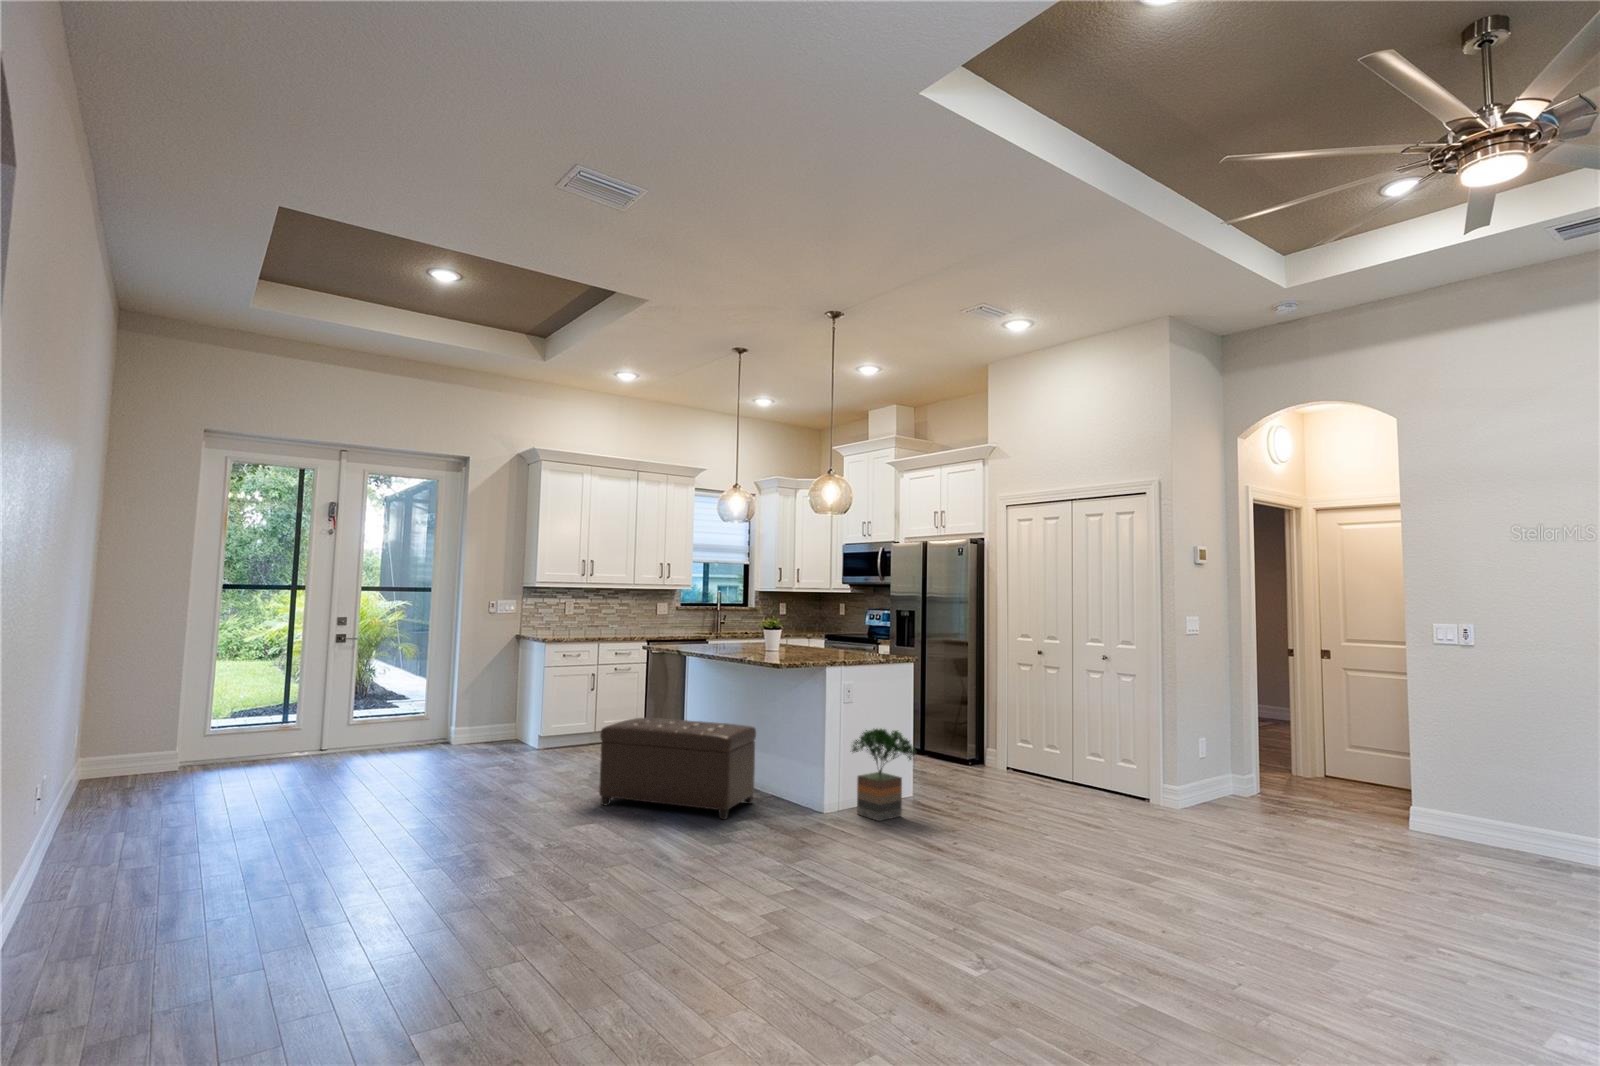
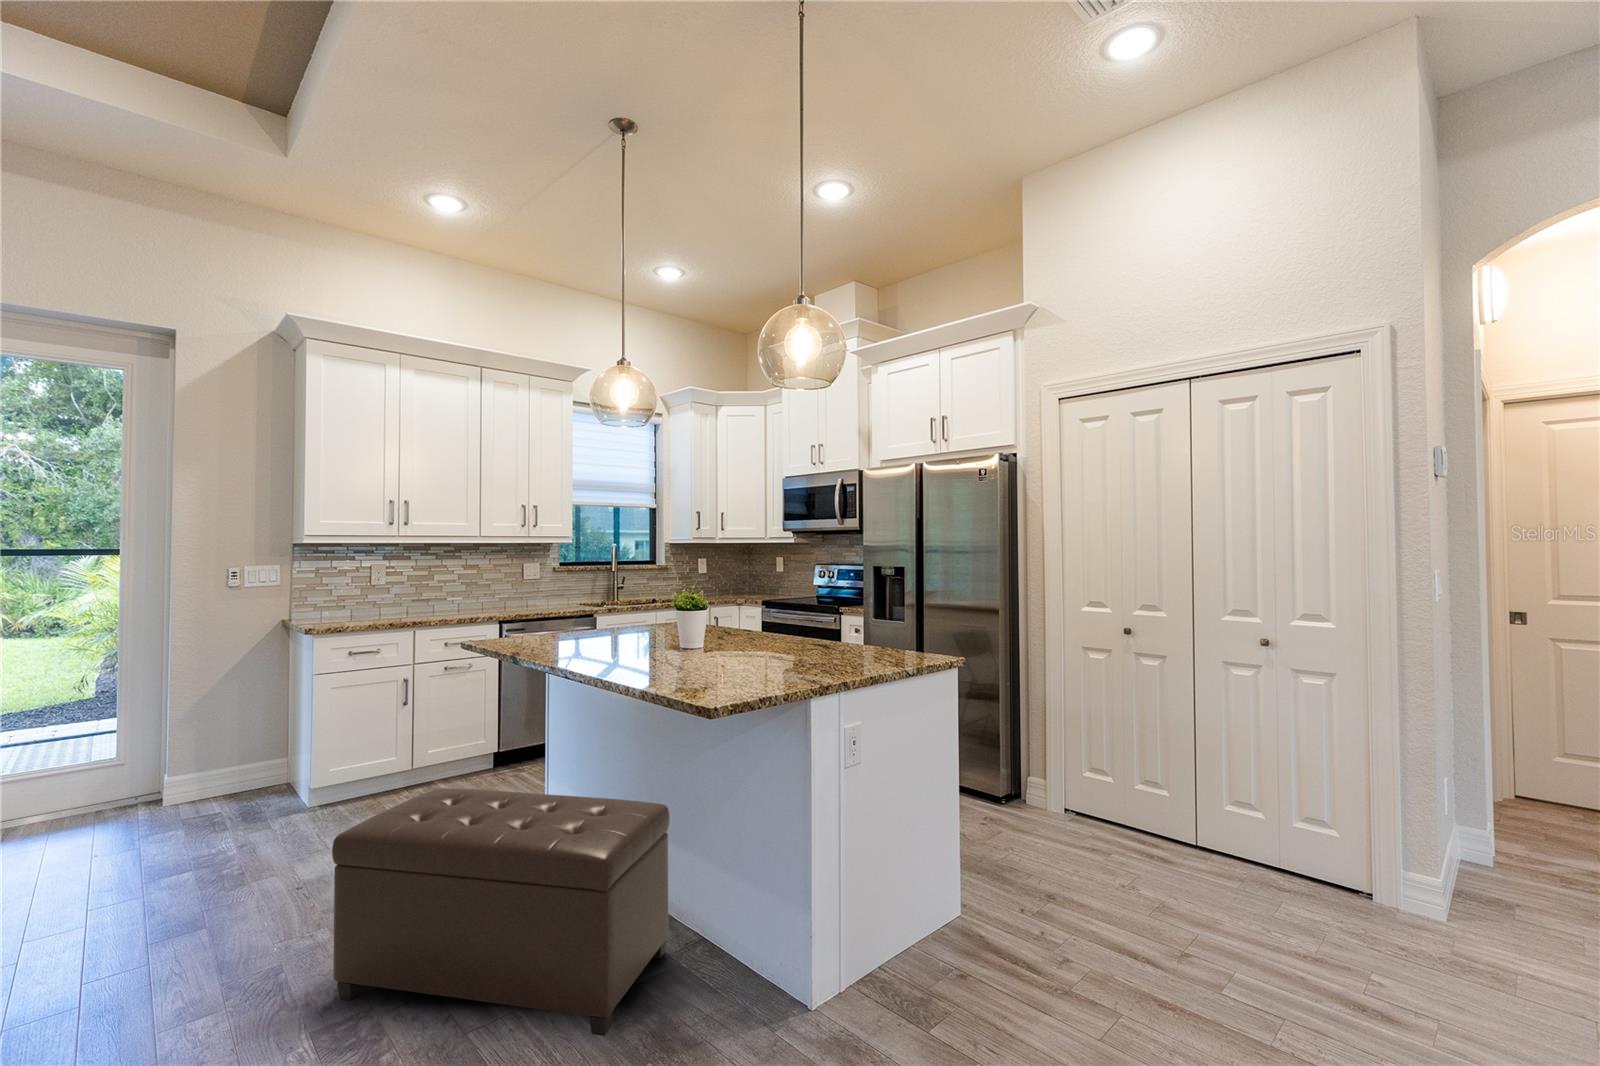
potted tree: present [852,729,915,821] -> none [858,796,997,1004]

